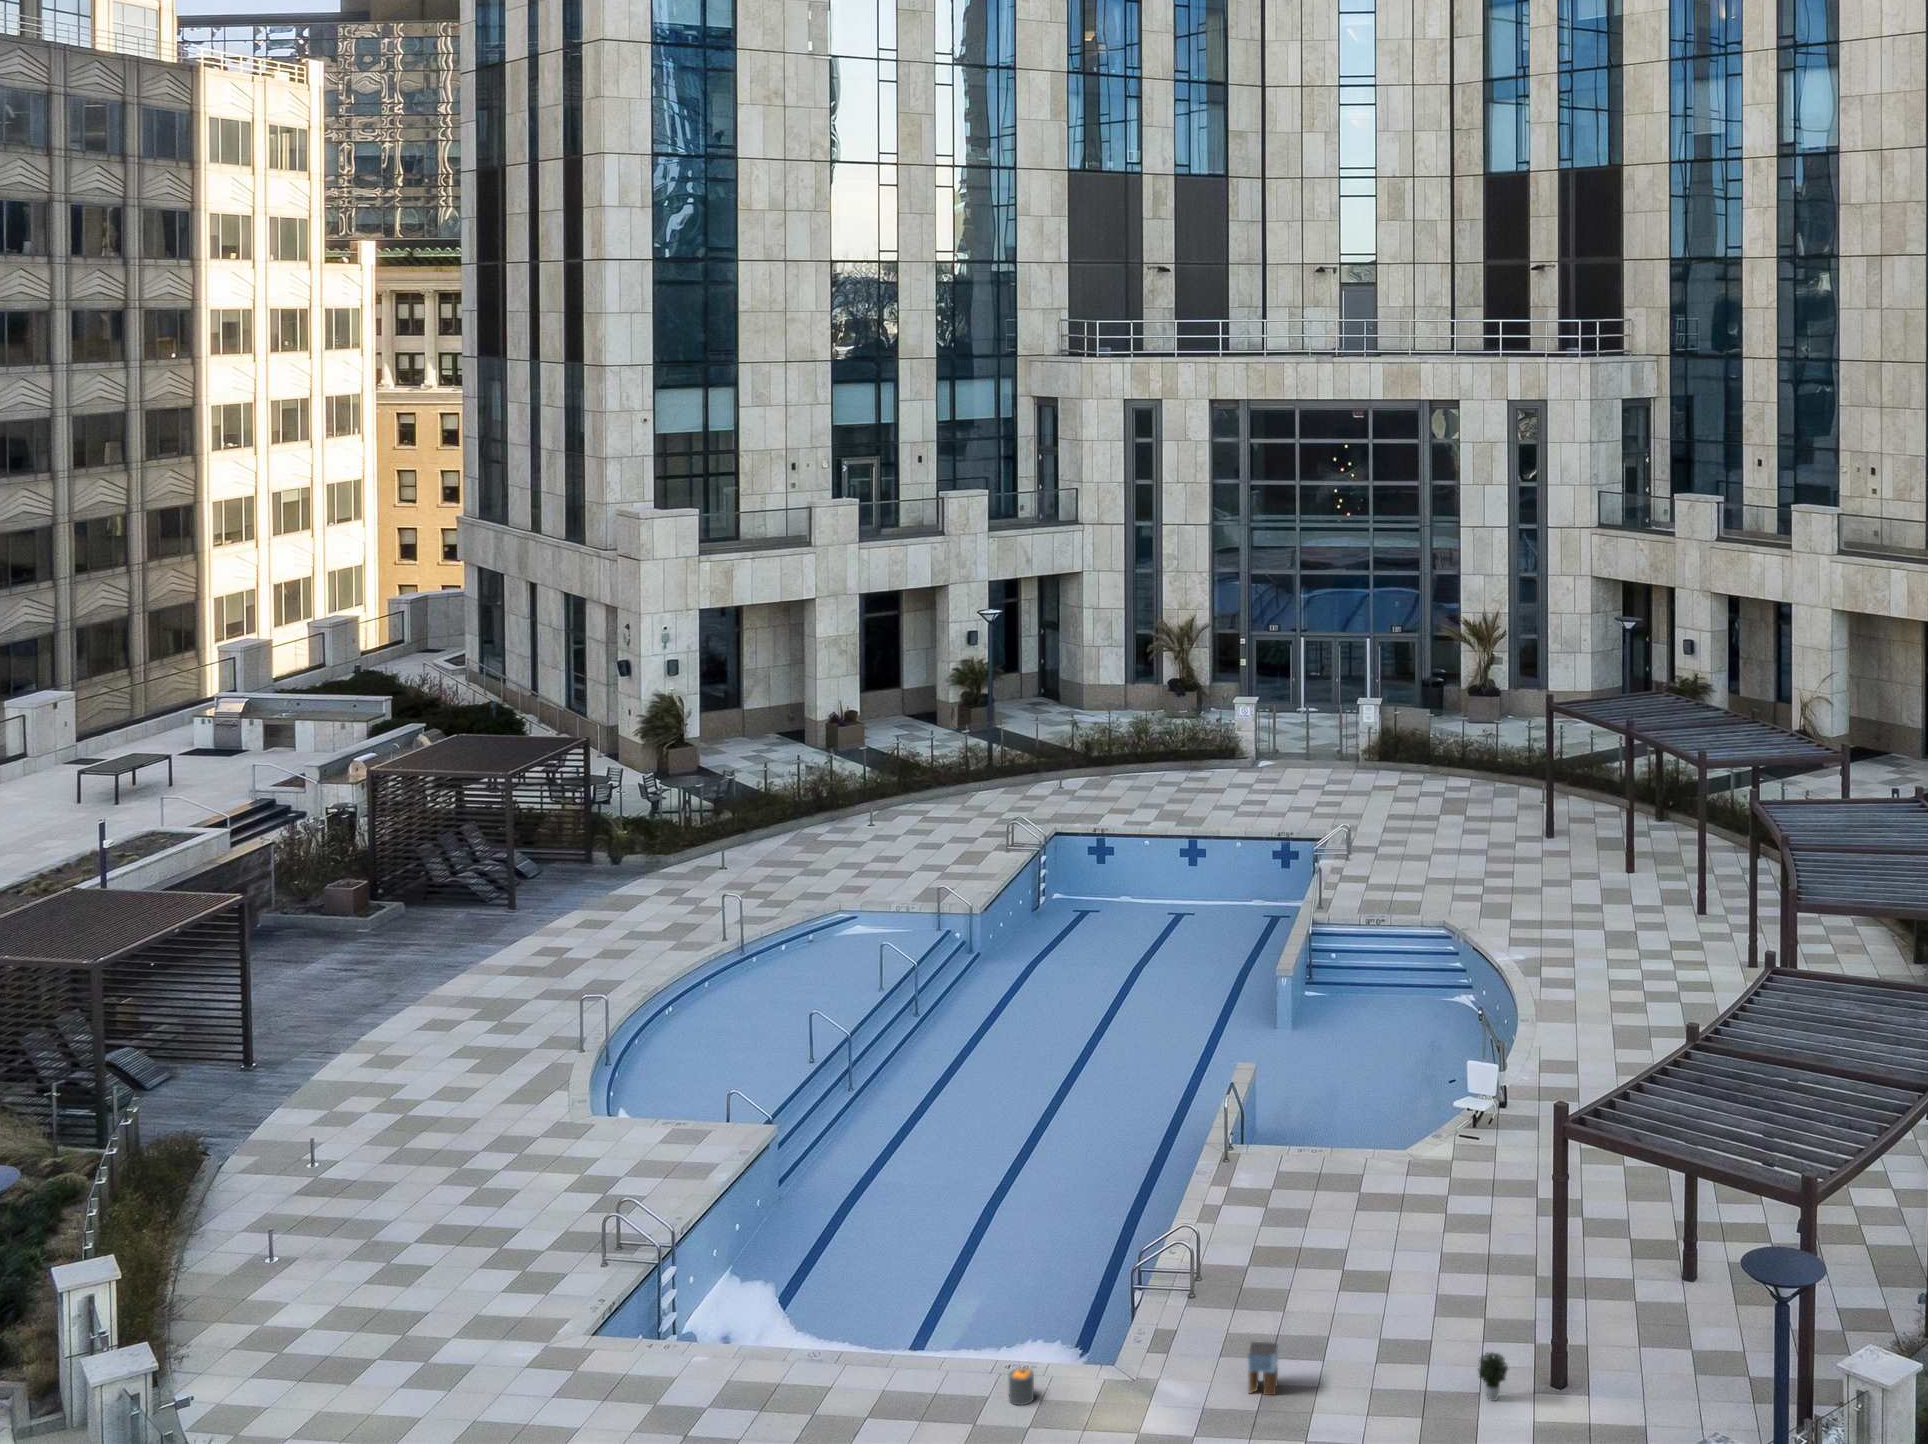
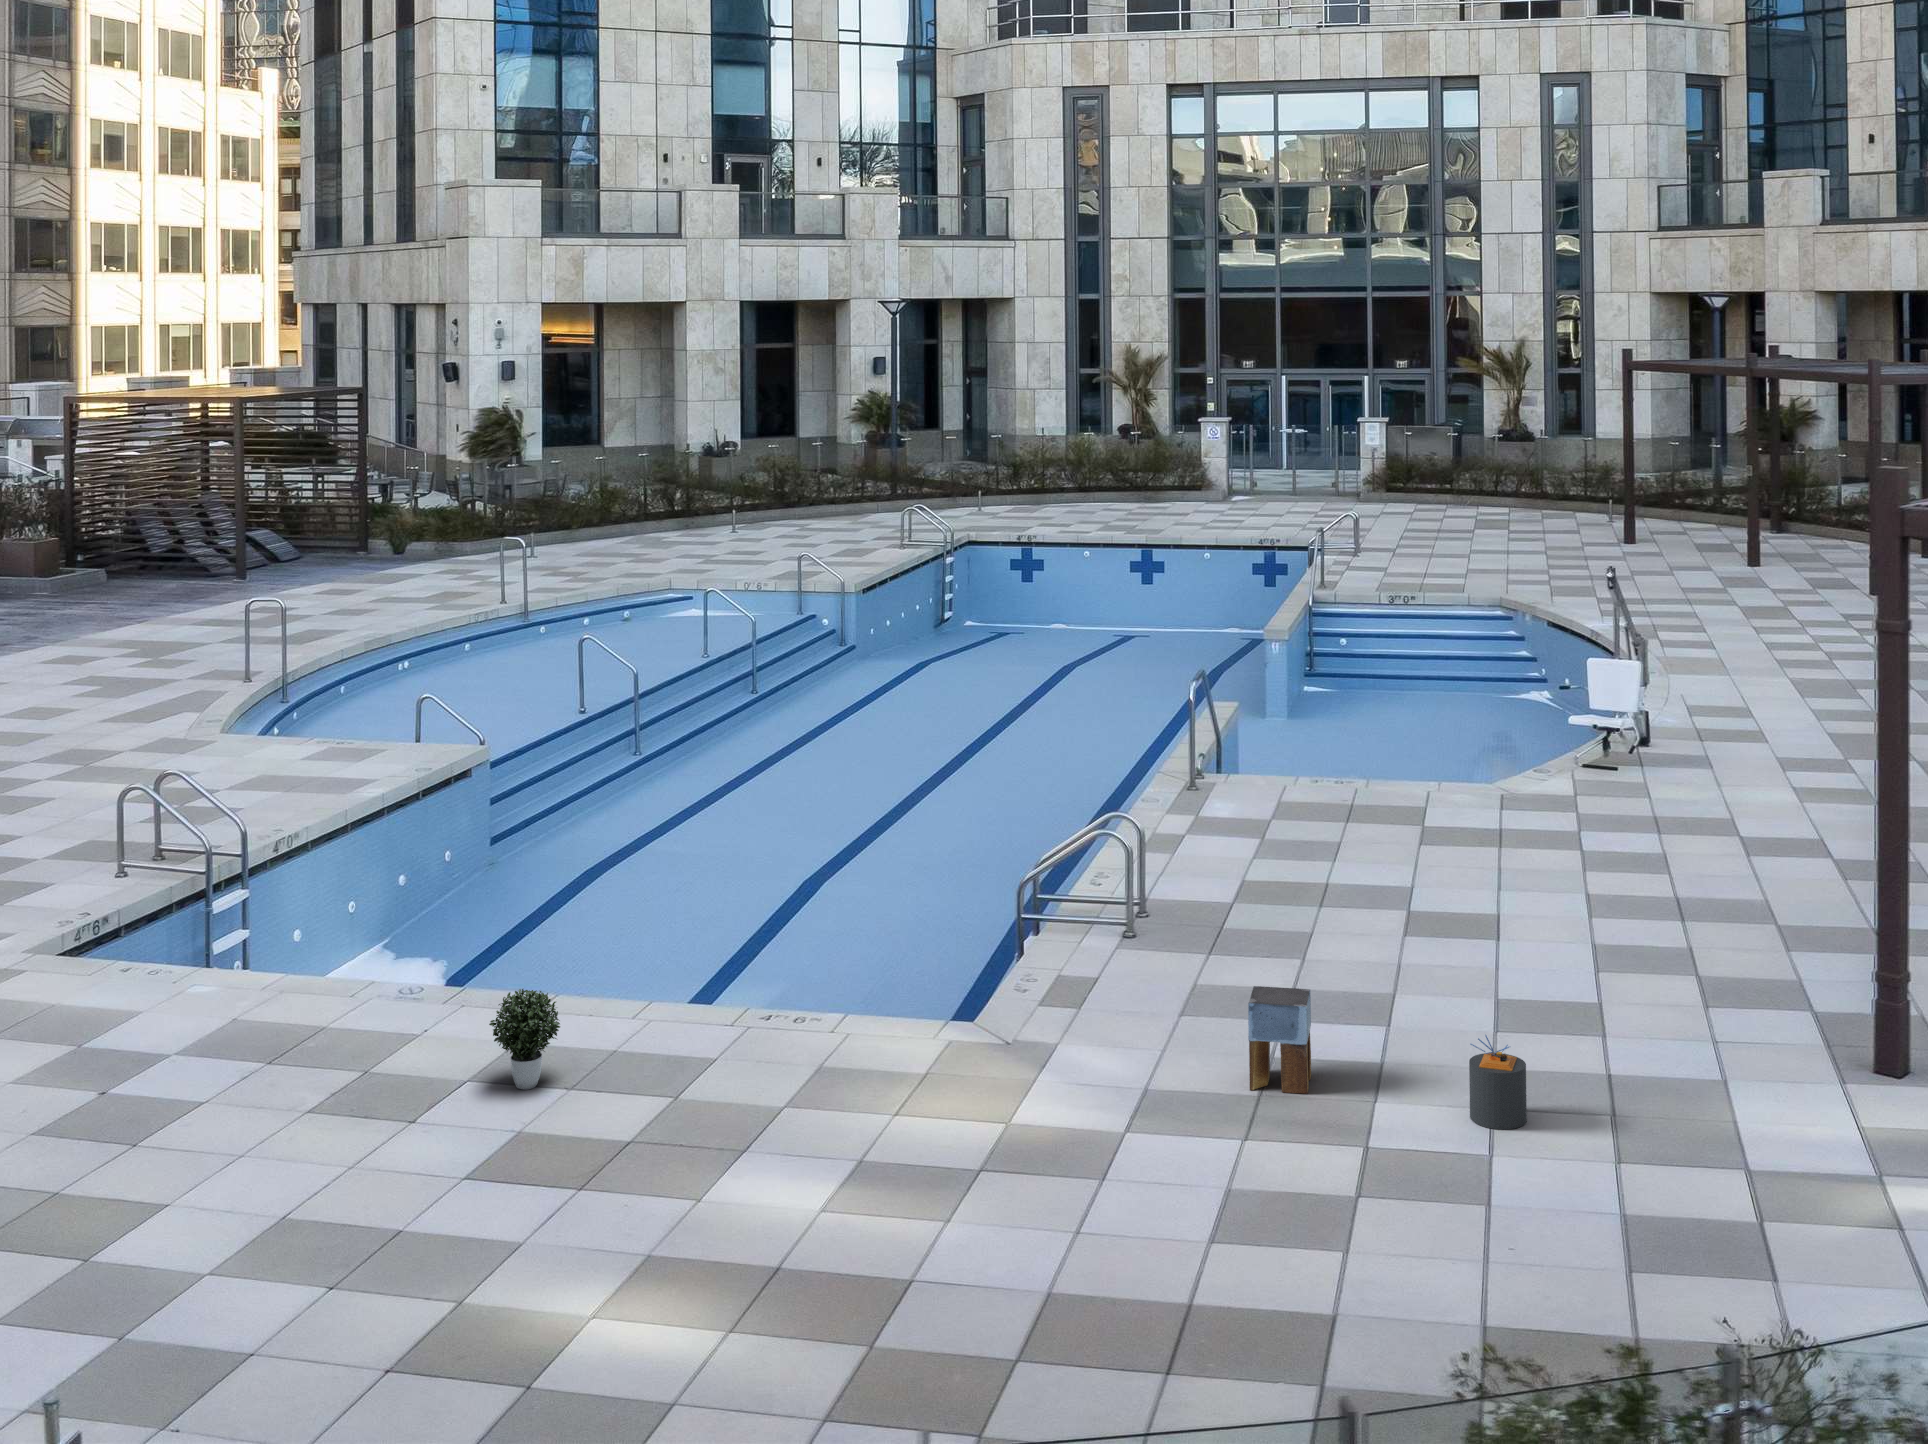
potted plant: present [1479,1352,1508,1401] -> present [489,989,560,1090]
trash can: present [1009,1366,1034,1405] -> present [1469,1035,1527,1129]

